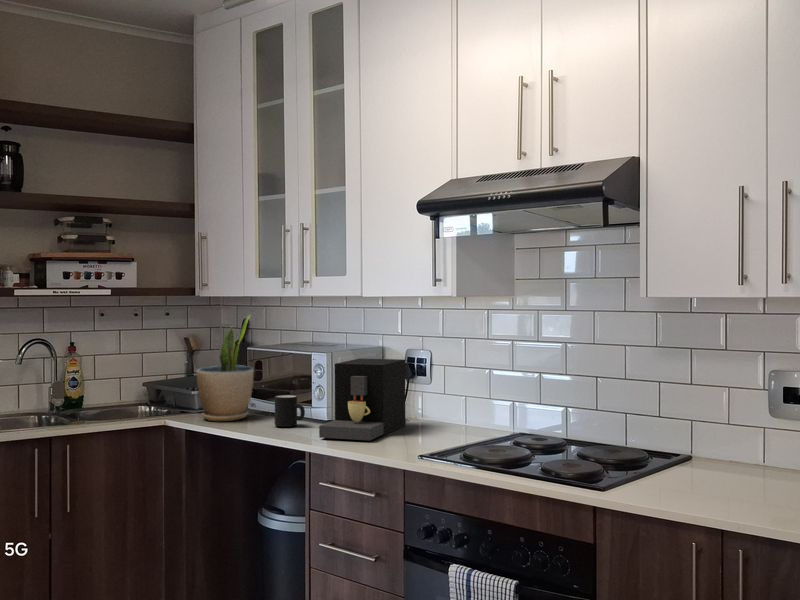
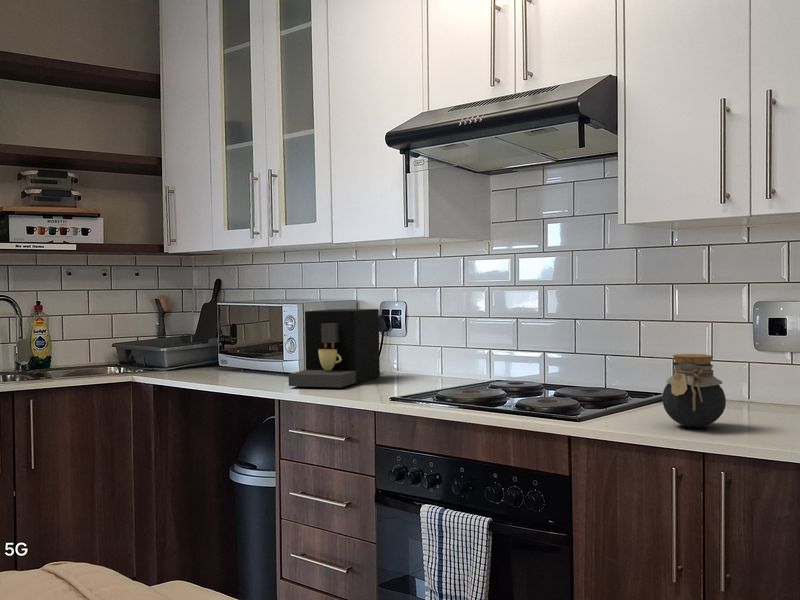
potted plant: present [196,316,253,421] -> none [164,267,224,377]
mug: present [275,395,305,427] -> none [244,348,276,379]
jar: none [683,431,743,502] -> present [662,354,726,427]

